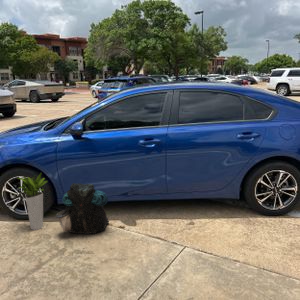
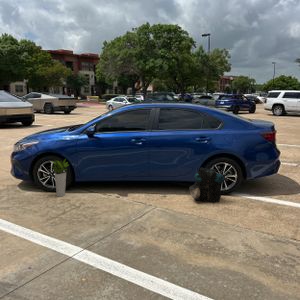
backpack: present [56,183,109,234] -> present [189,167,224,202]

